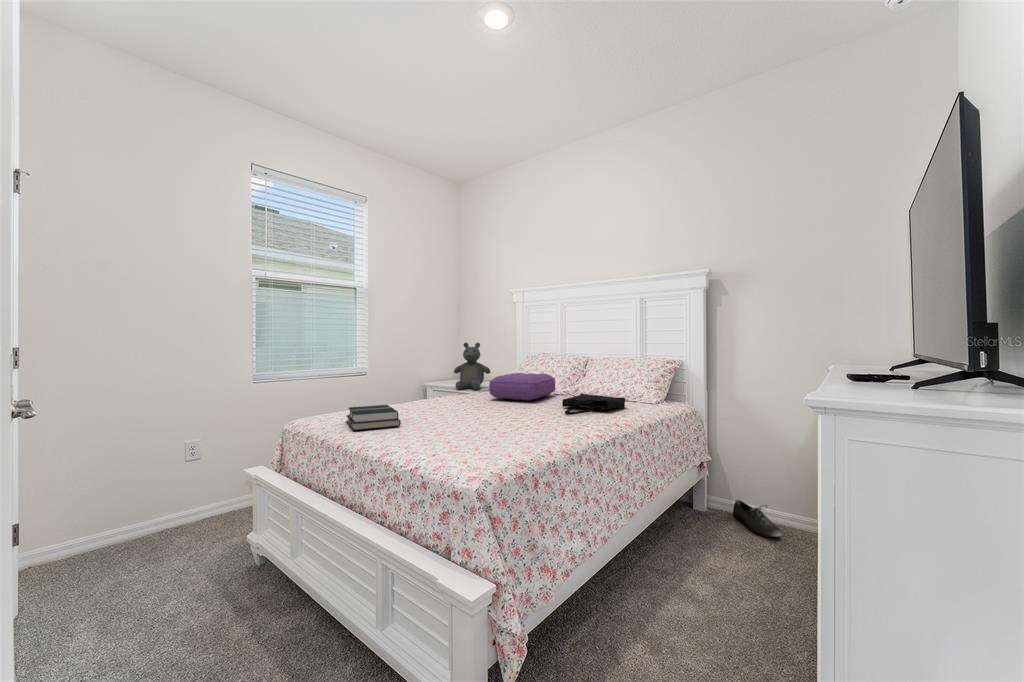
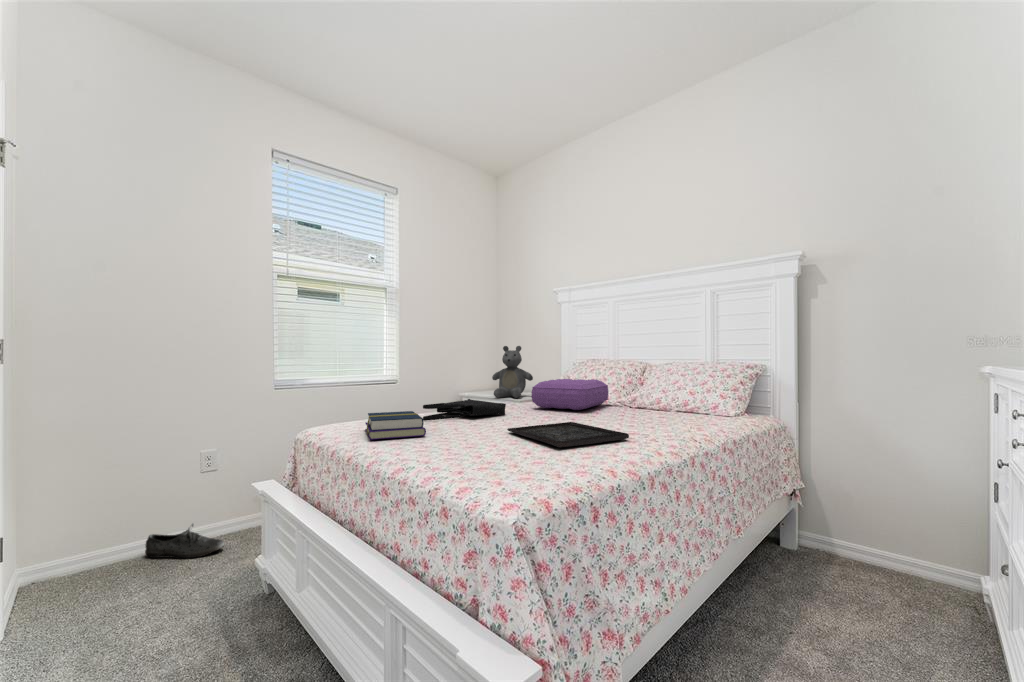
tote bag: present [562,393,625,415] -> present [423,399,506,420]
tray: none [469,412,567,434] -> present [507,422,629,447]
shoe: present [733,500,782,538] -> present [145,524,224,558]

